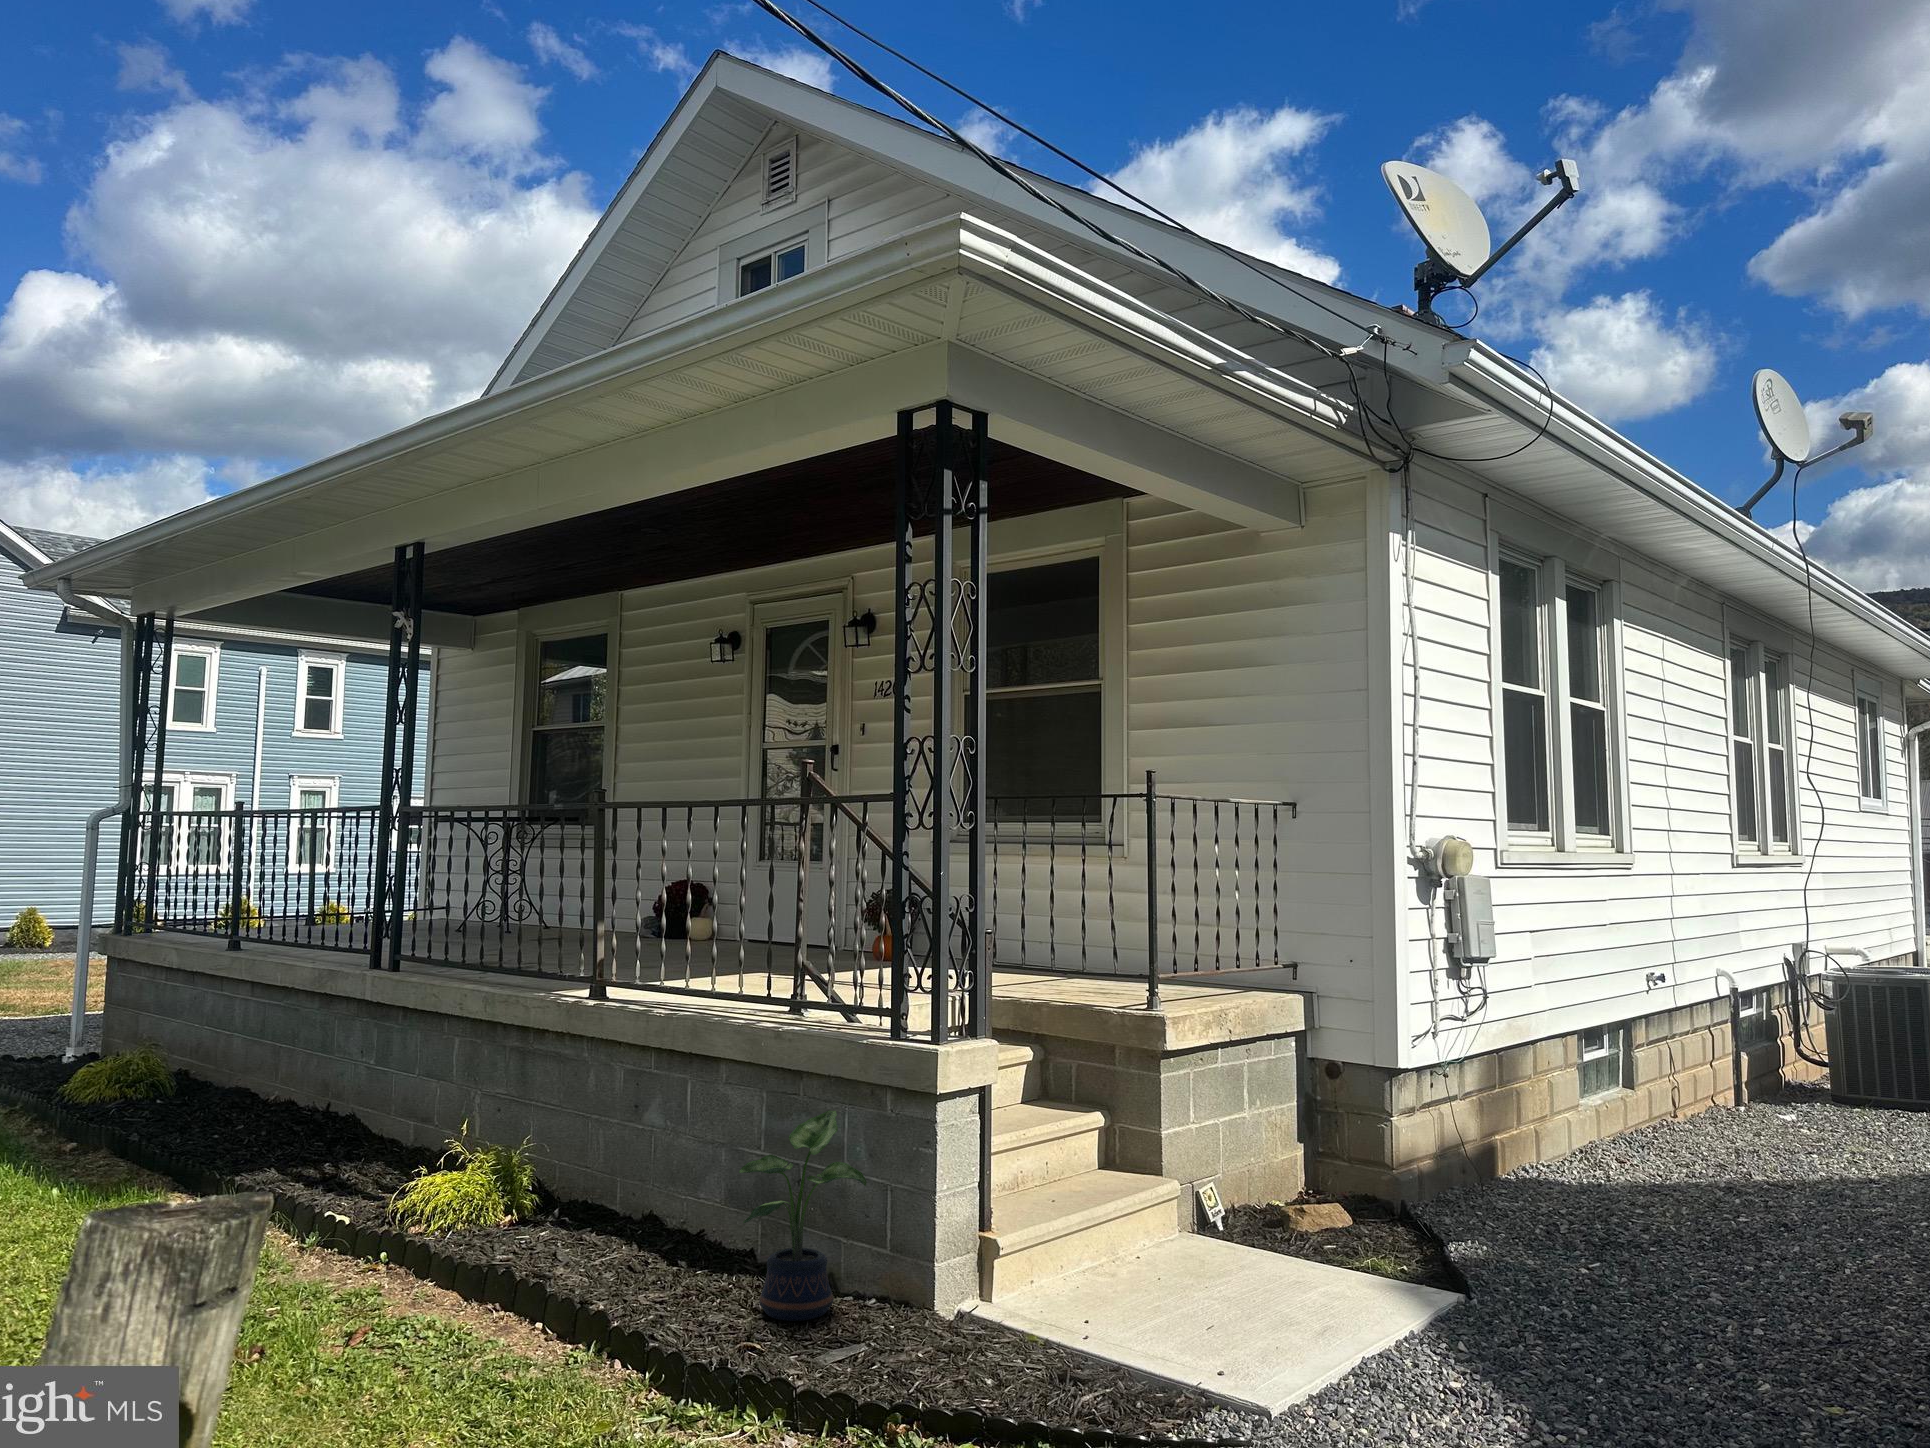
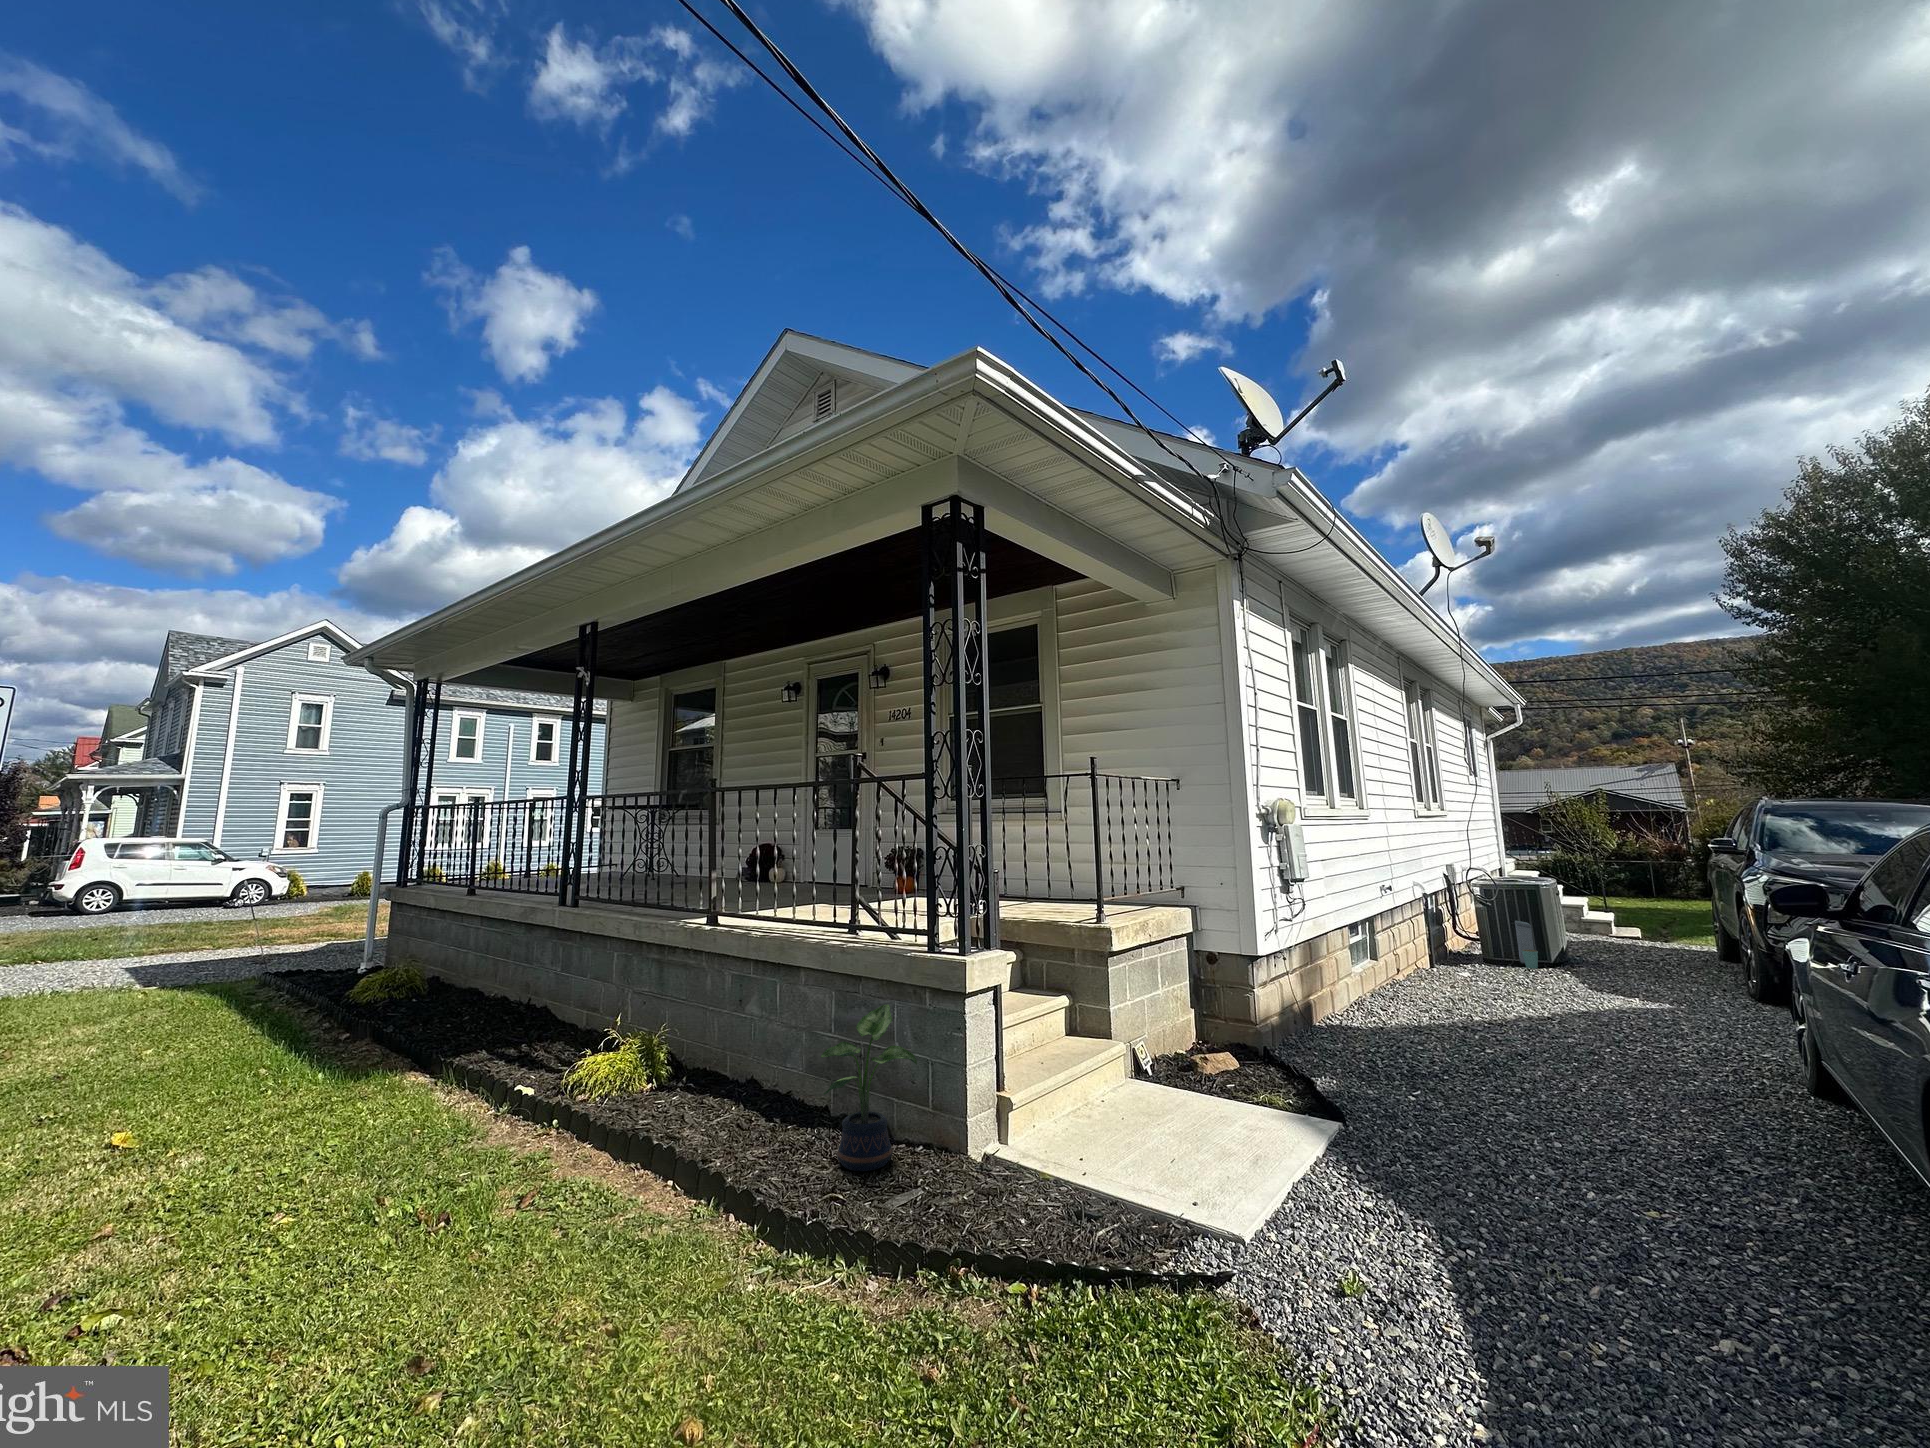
trash can: none [1878,1036,1907,1112] -> present [1515,921,1538,968]

